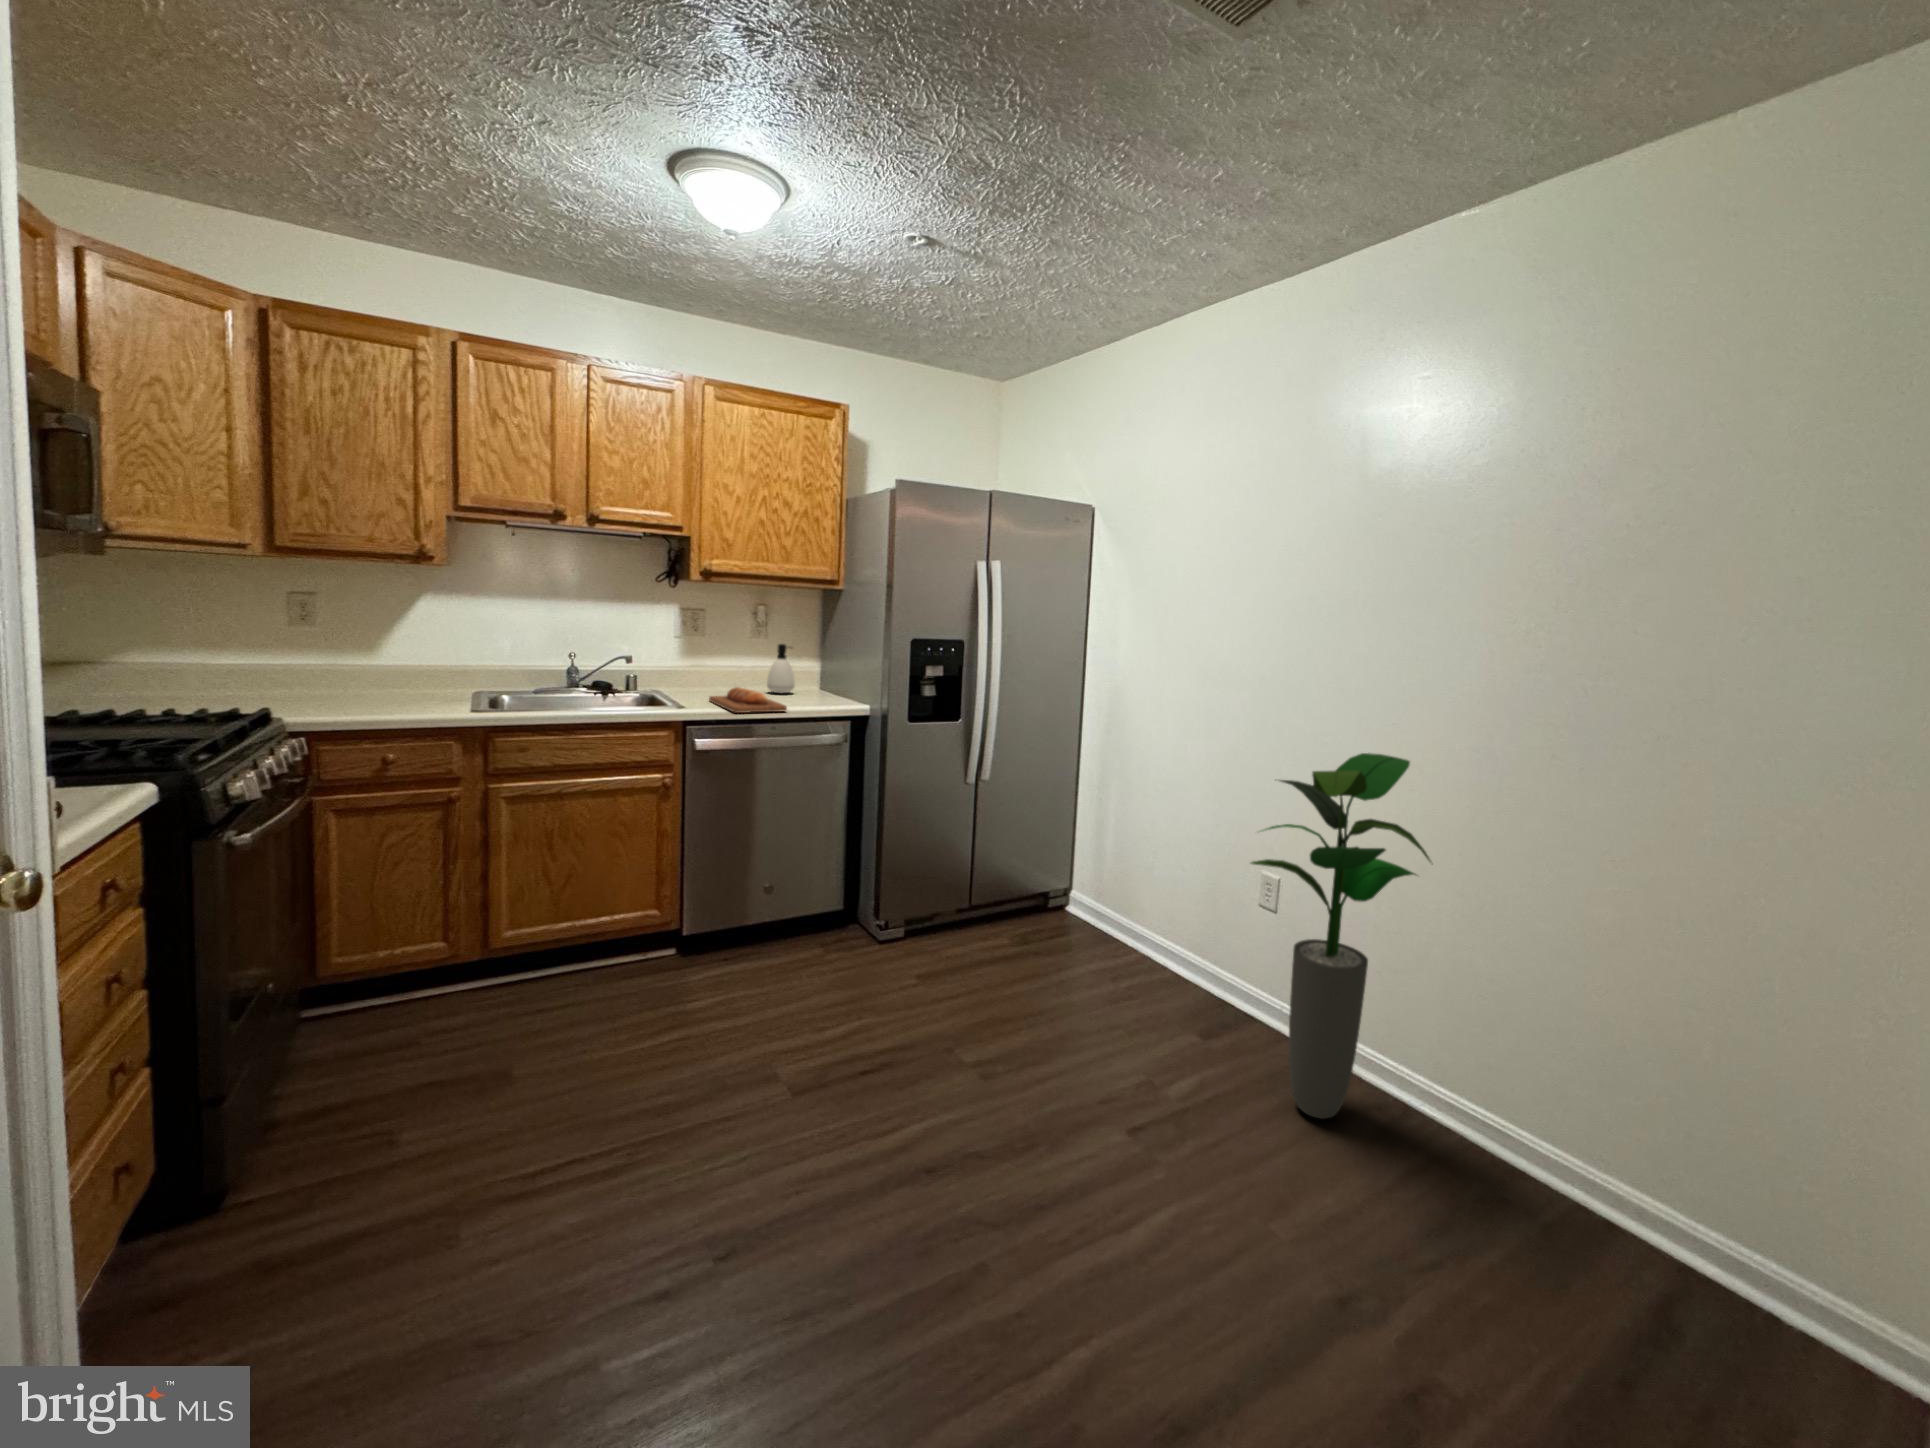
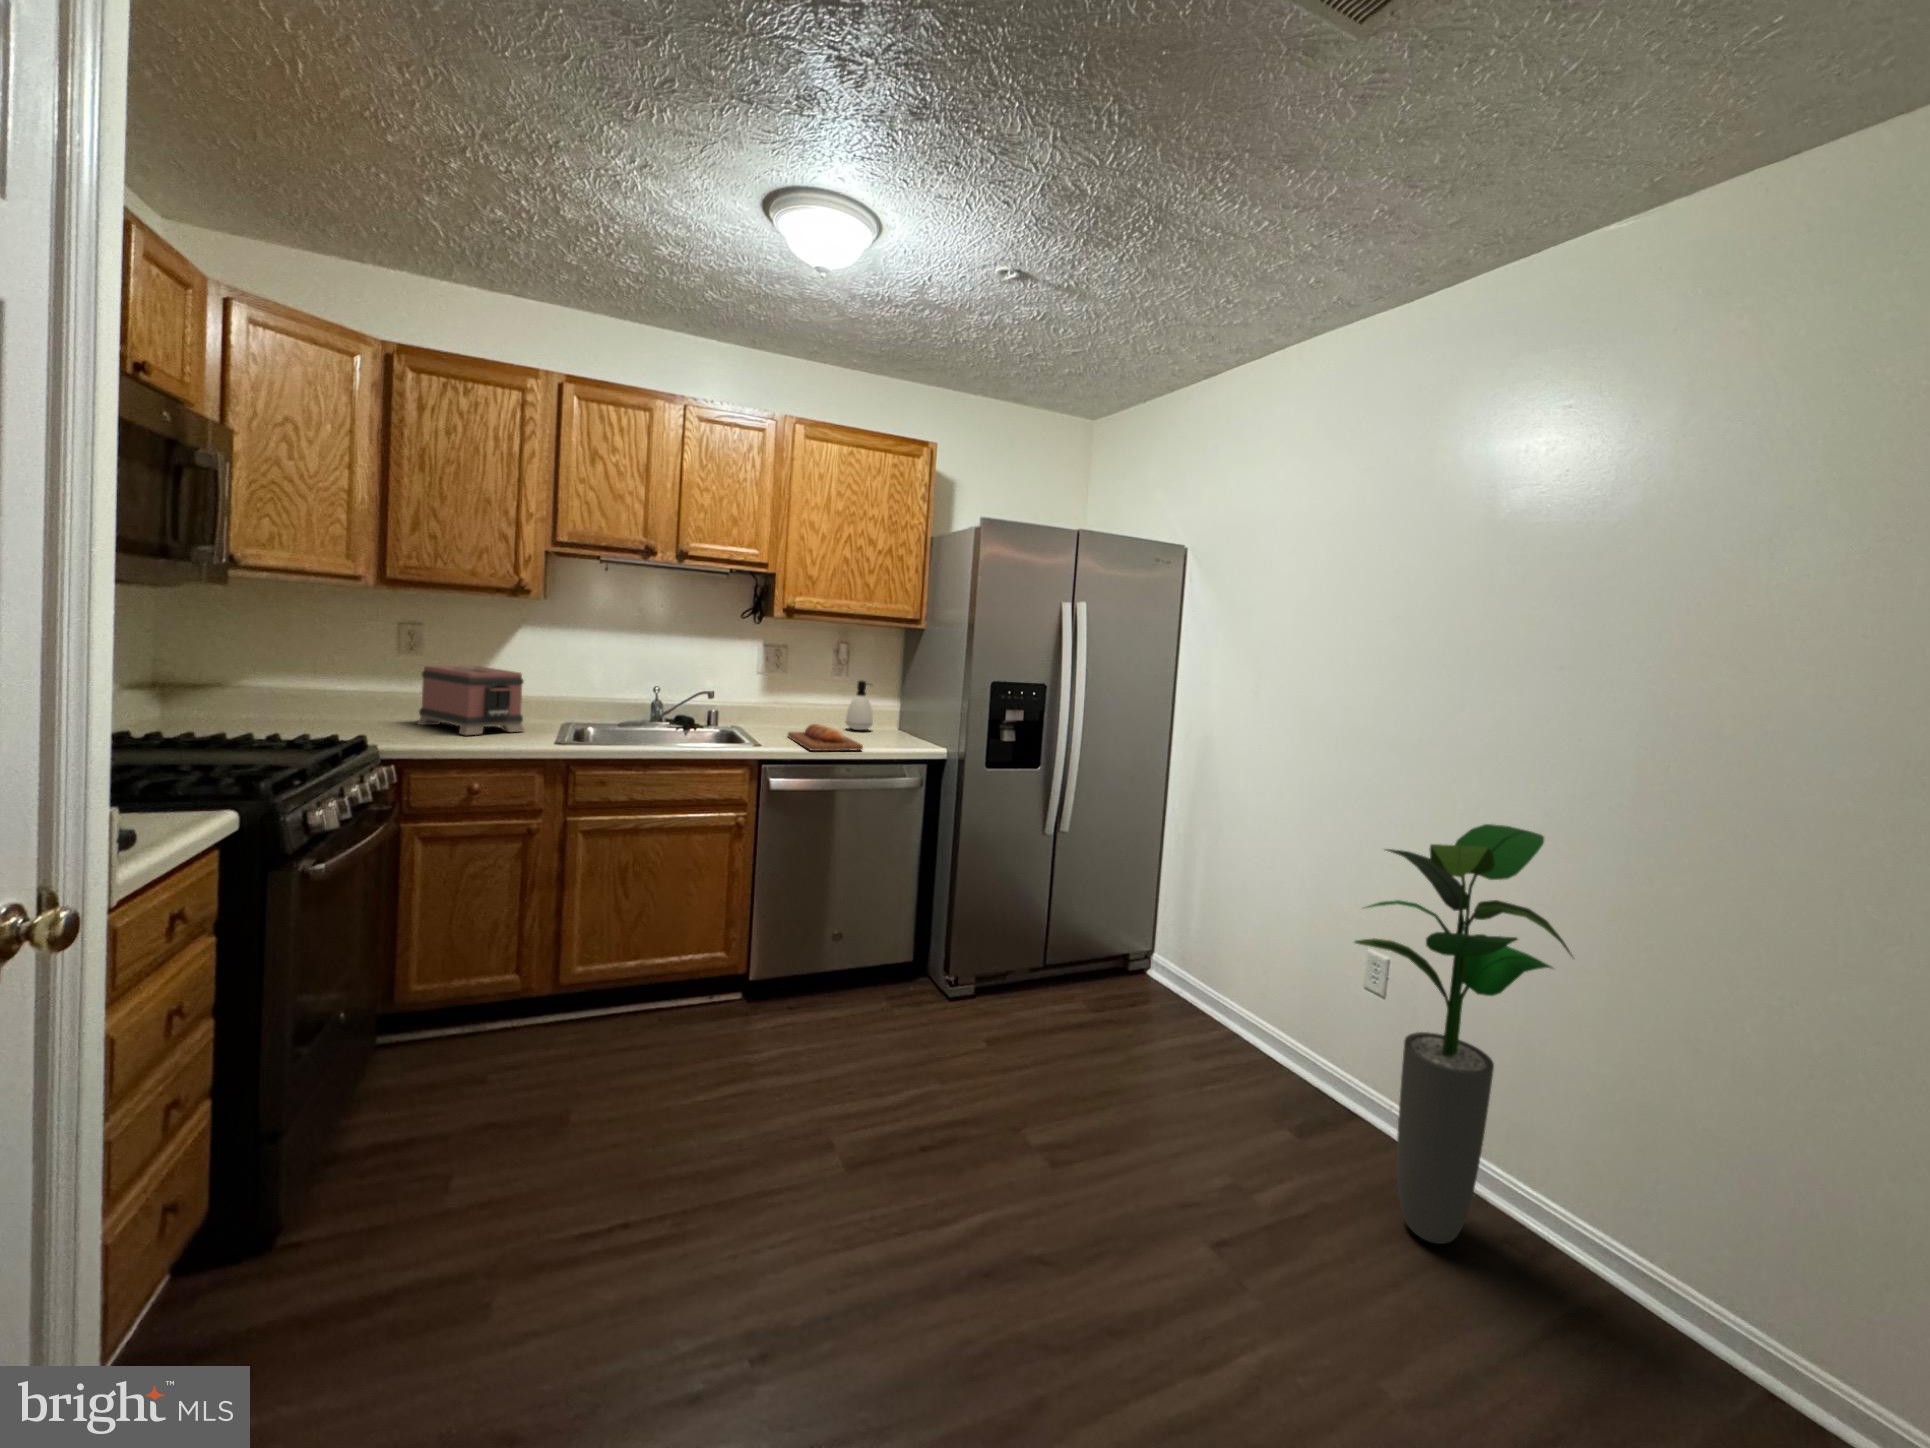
toaster: none [314,637,434,707] -> present [416,666,524,735]

